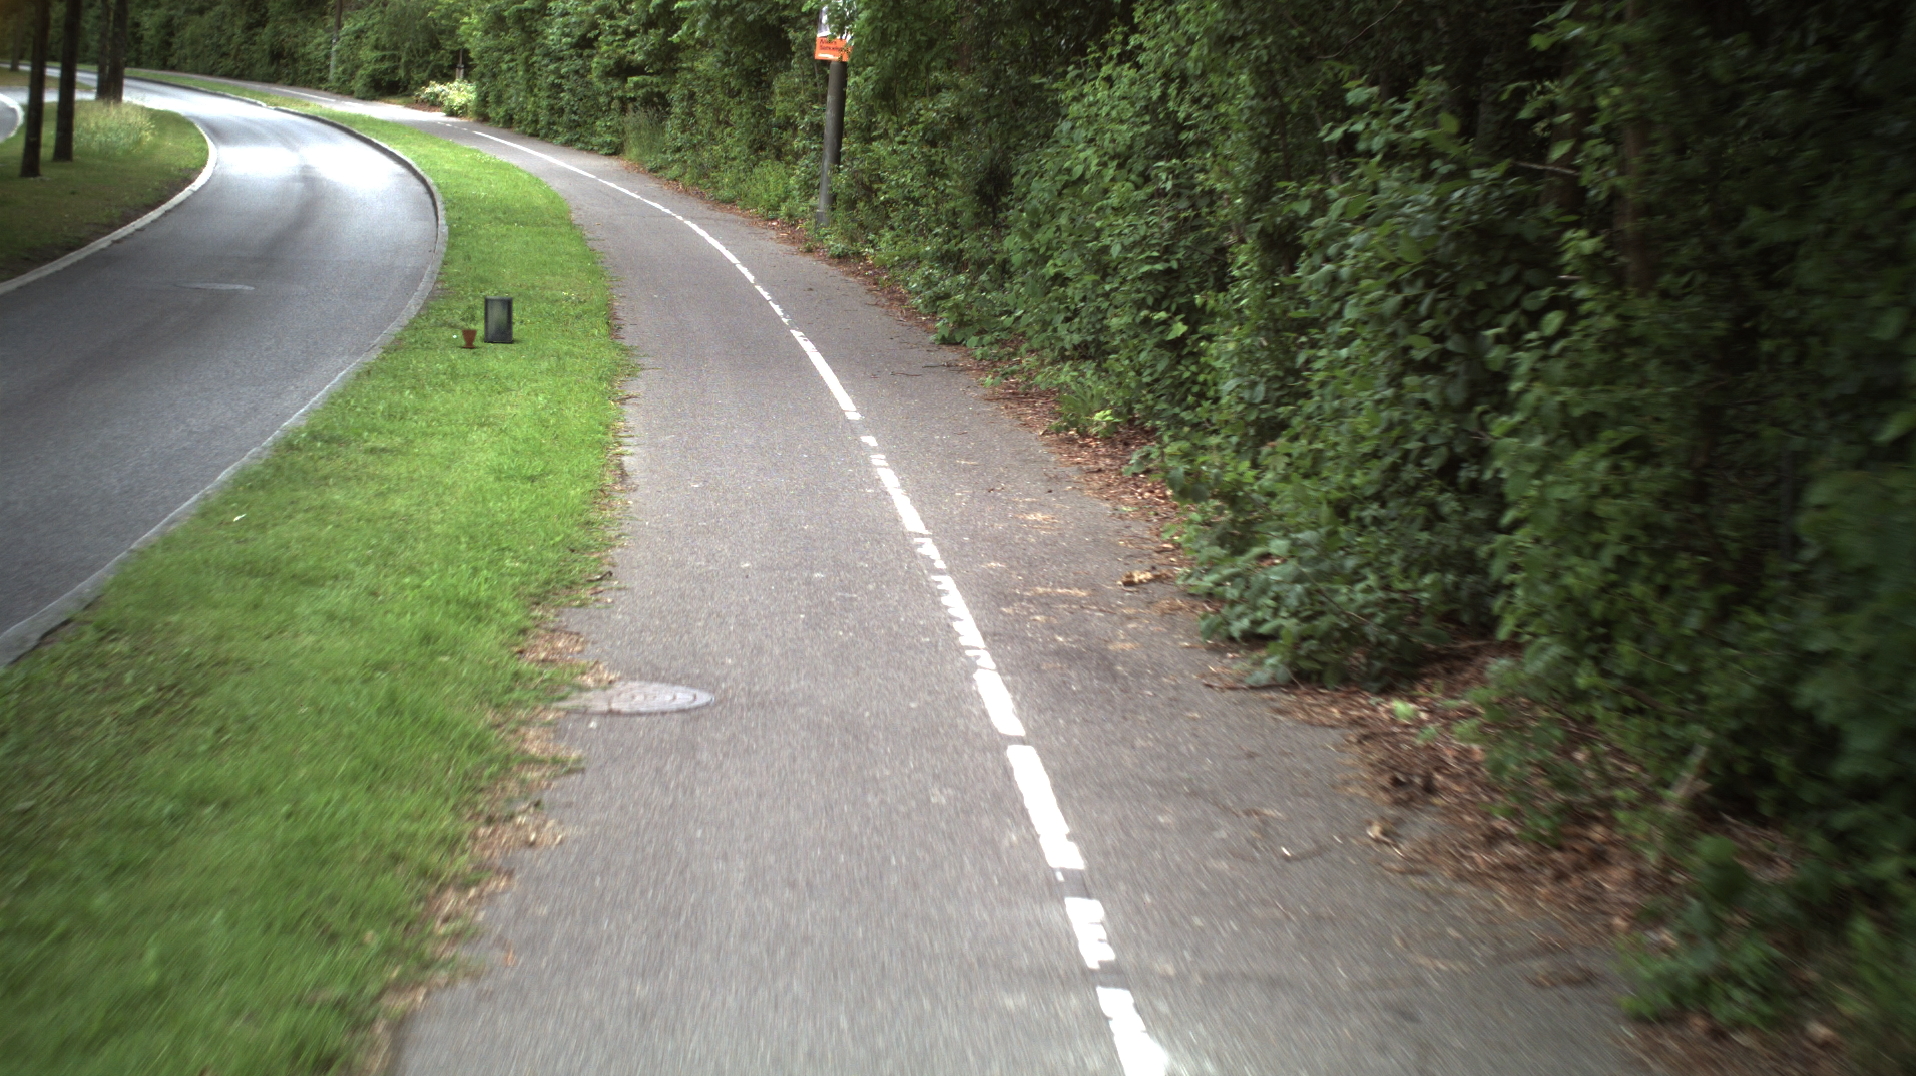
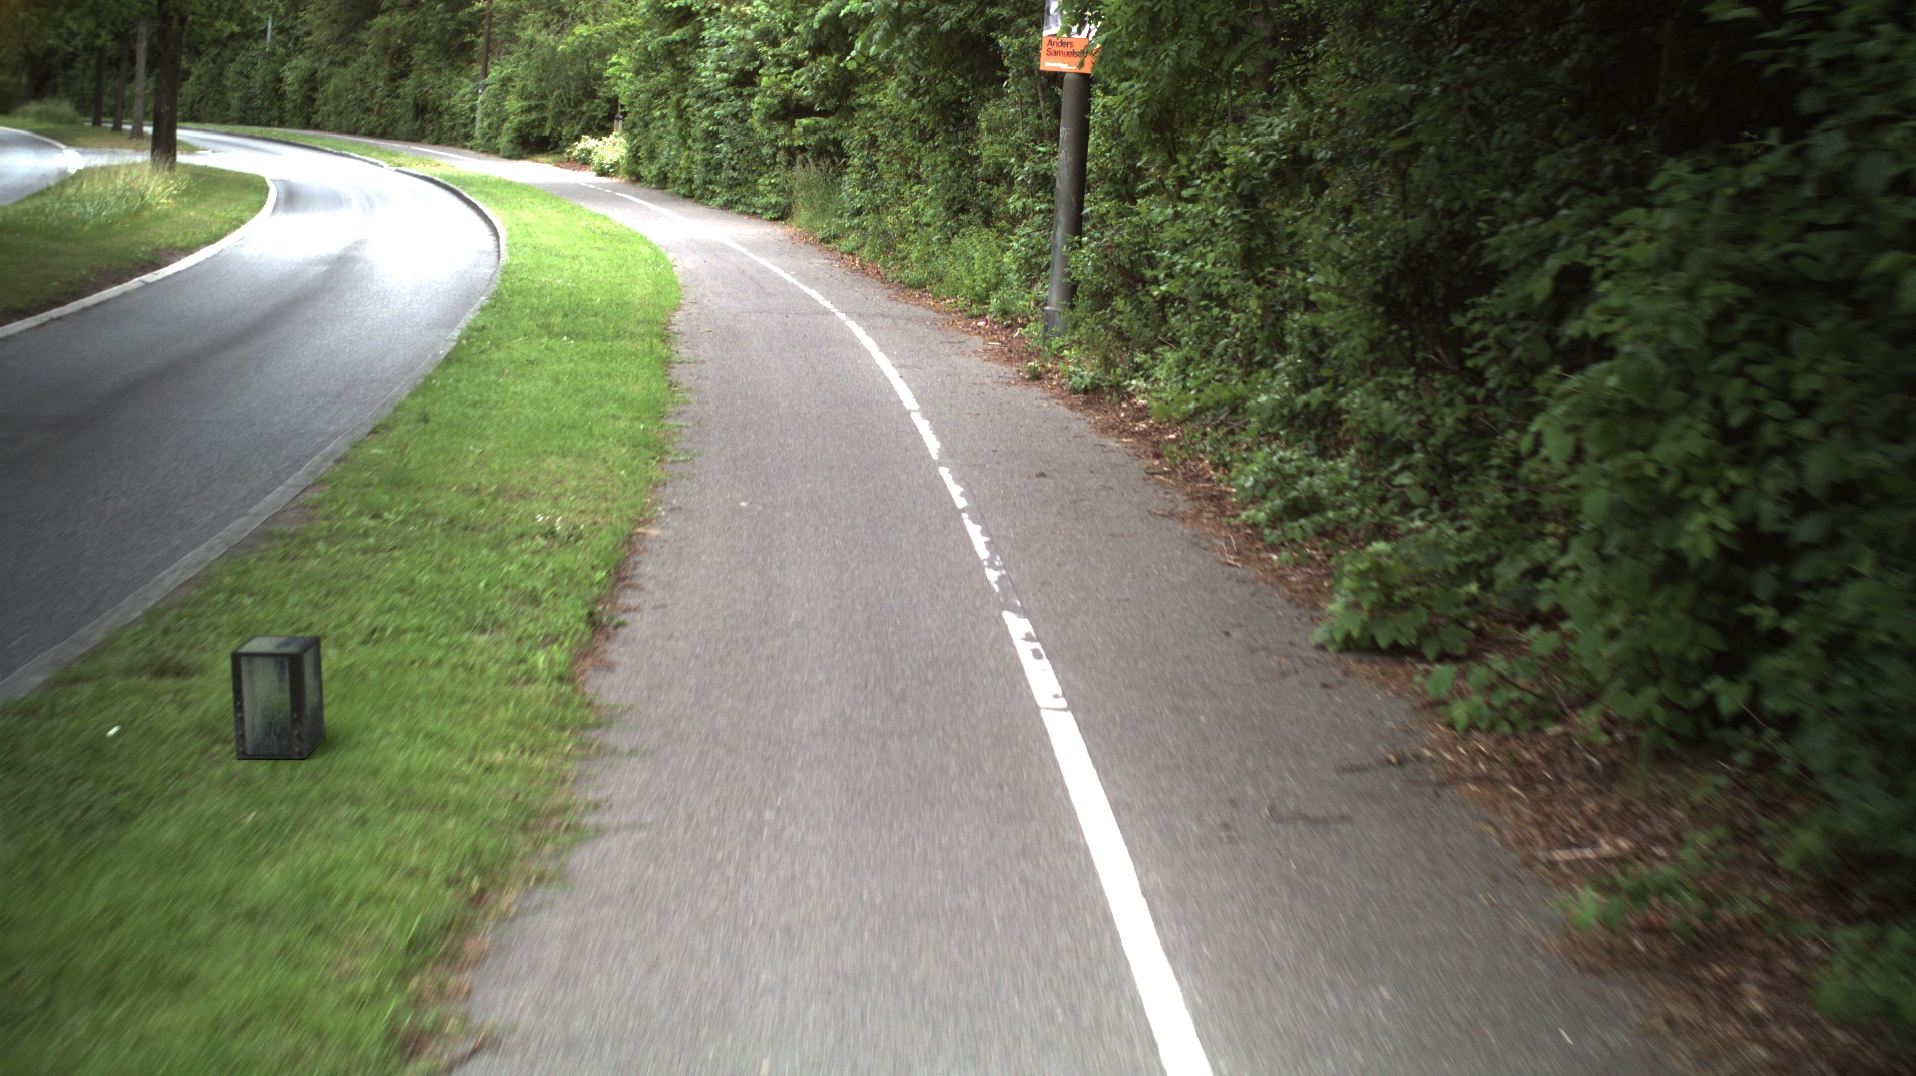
potted plant: present [458,304,478,348] -> none [132,679,191,802]

